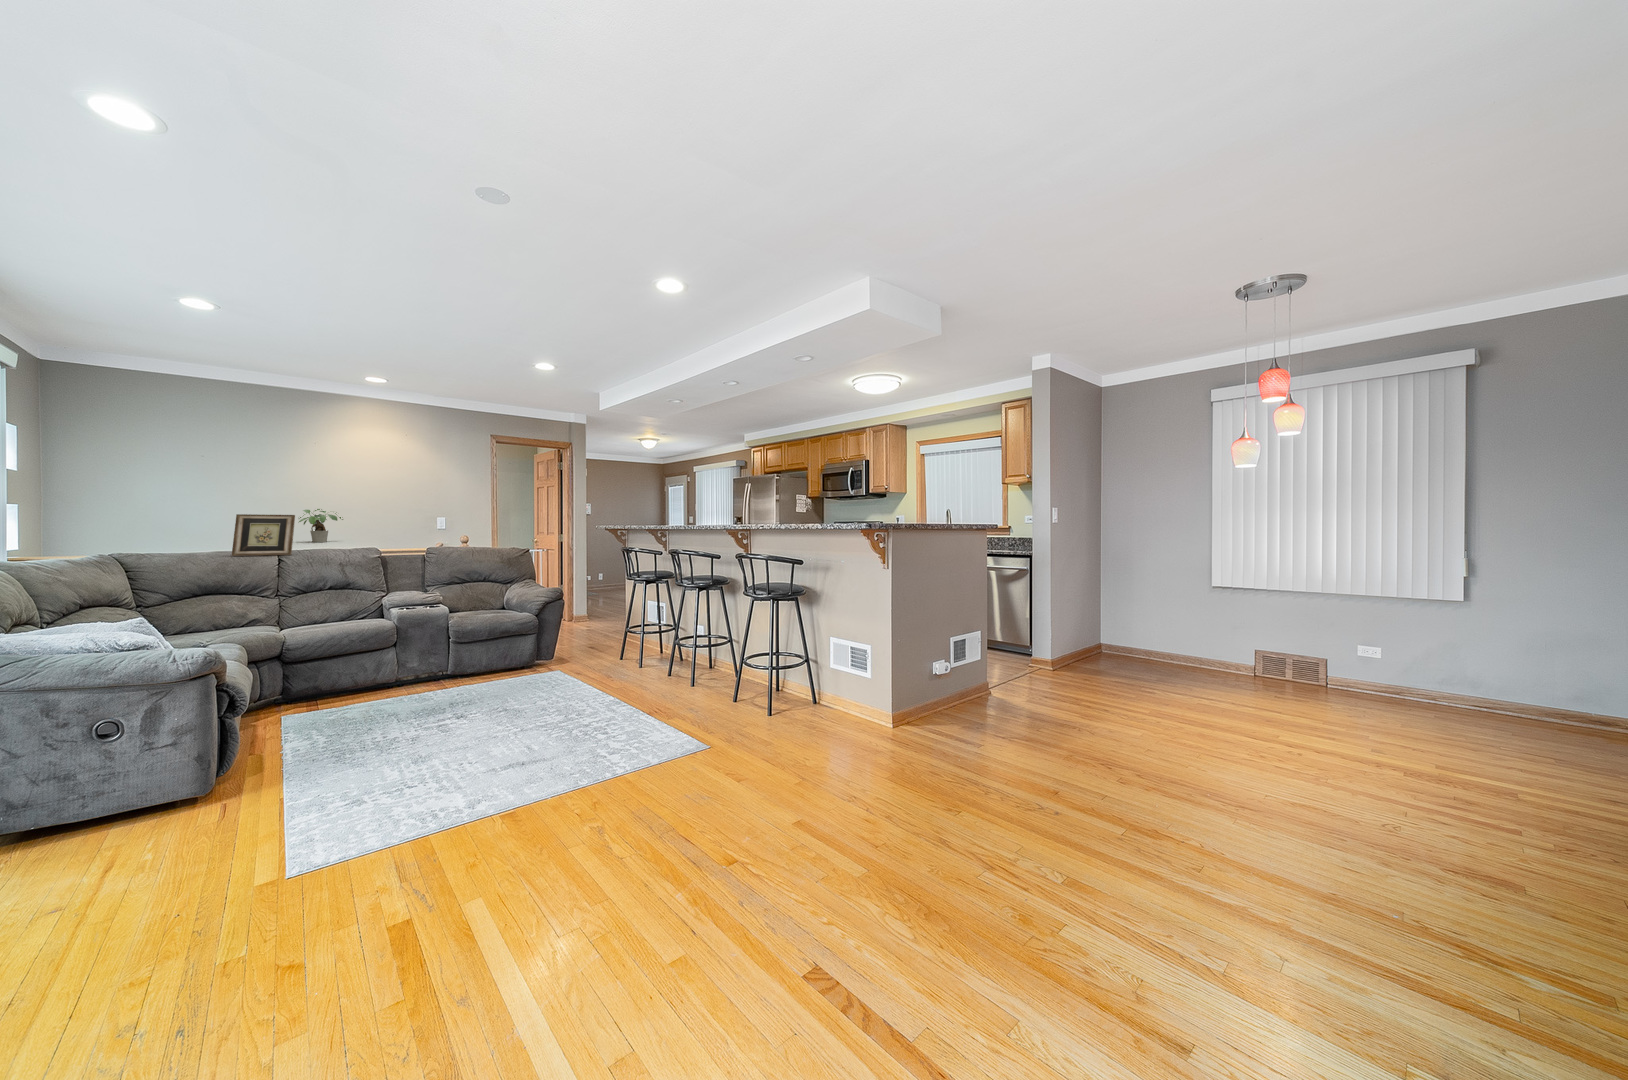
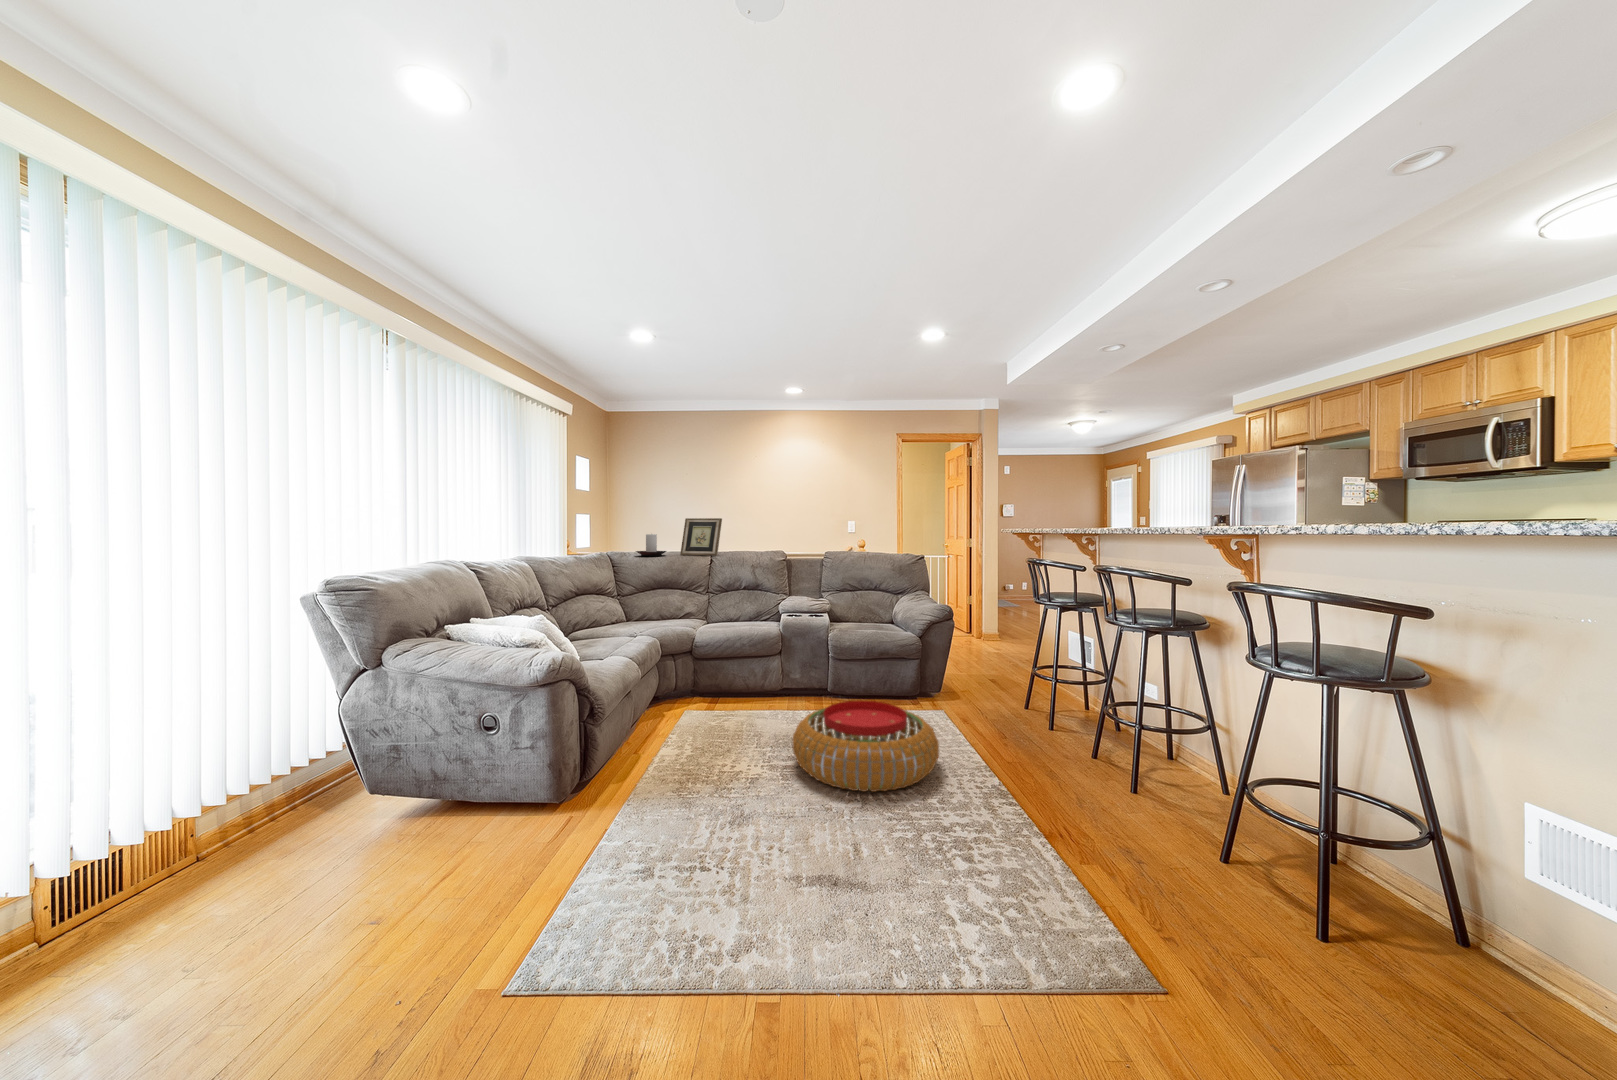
potted plant: present [299,509,343,542] -> none [747,514,780,544]
candle holder: none [156,531,210,559] -> present [636,534,666,556]
pouf: none [445,661,571,723] -> present [792,700,939,792]

